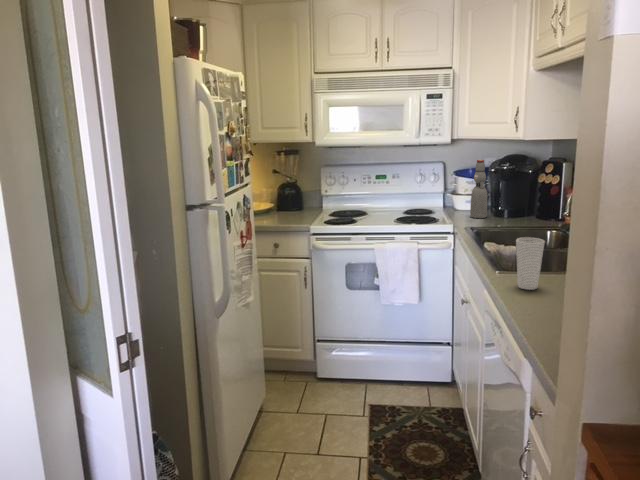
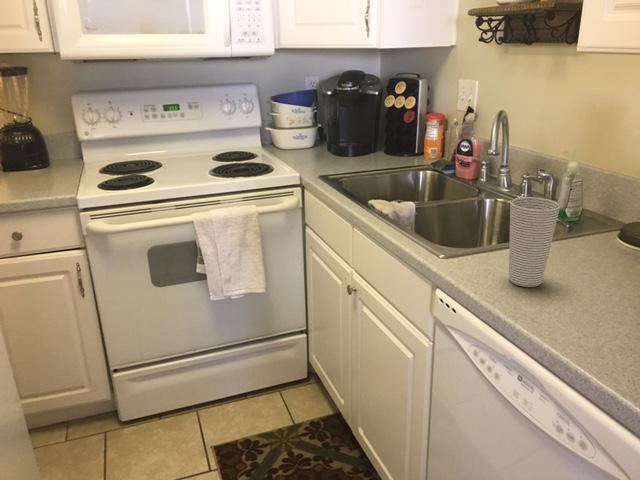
bottle: present [470,160,487,218] -> none [308,78,329,160]

